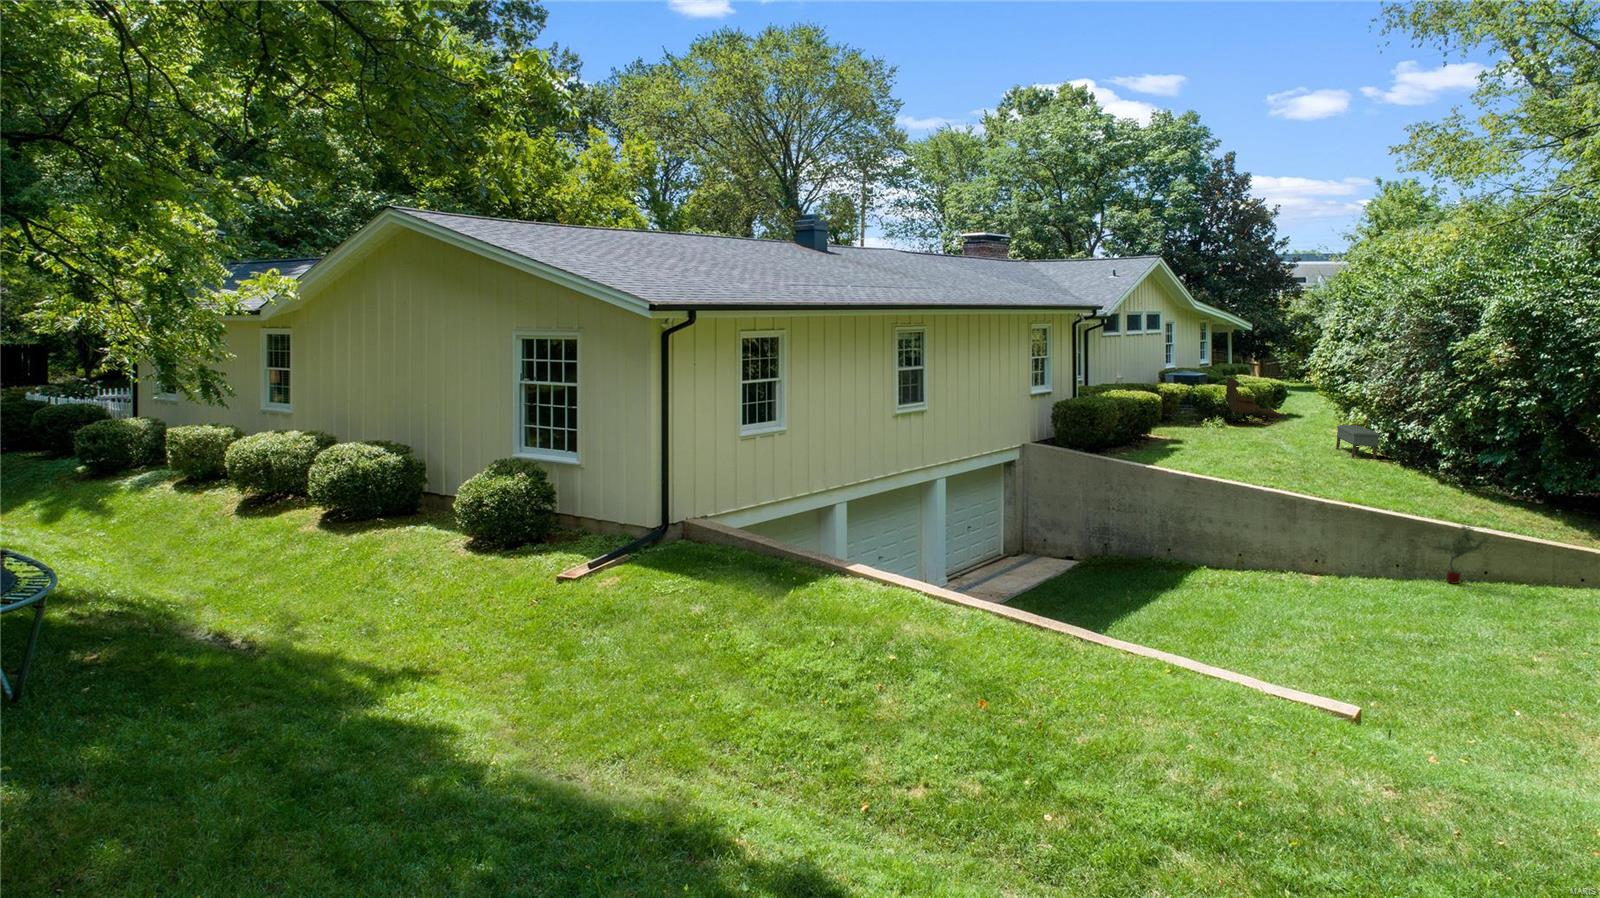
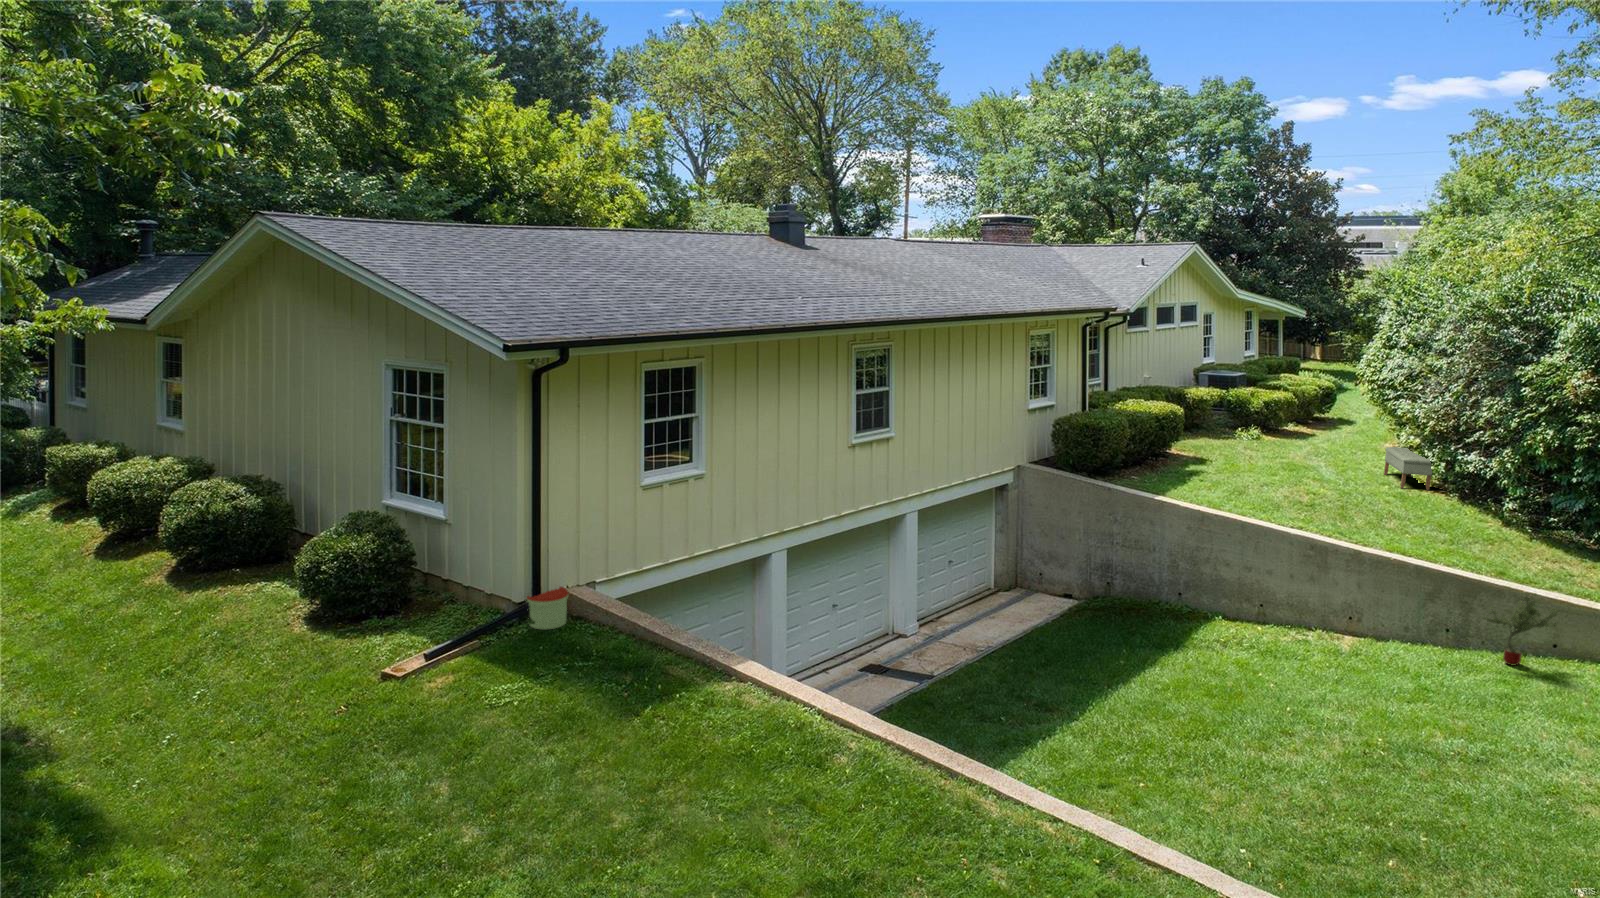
lounge chair: present [1226,378,1279,424] -> none [1263,385,1323,438]
bucket: none [658,515,693,549] -> present [527,587,569,629]

